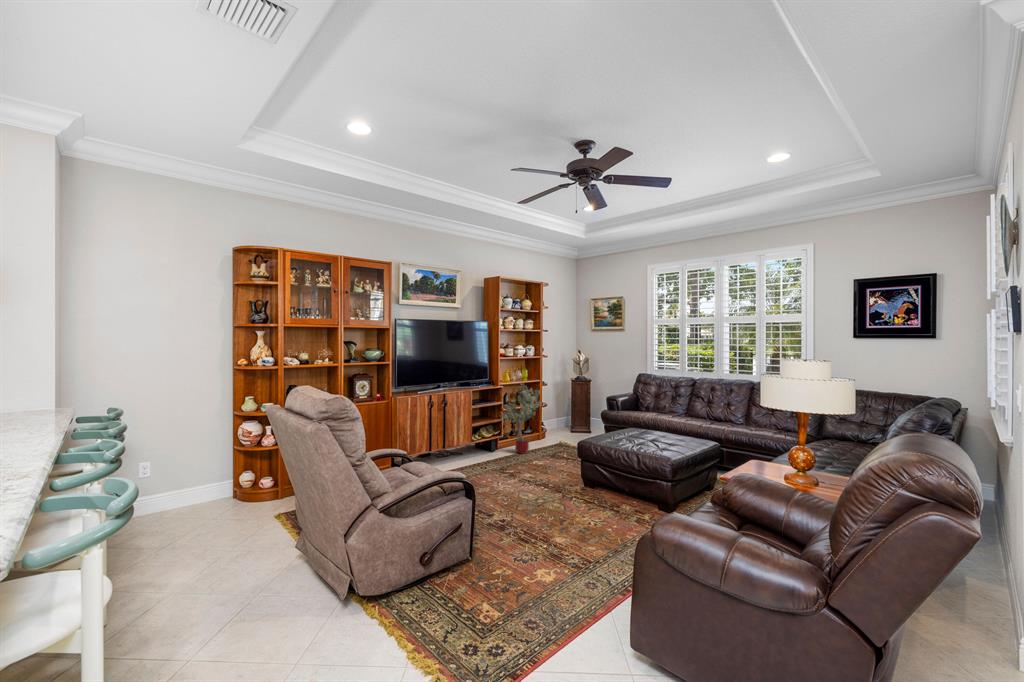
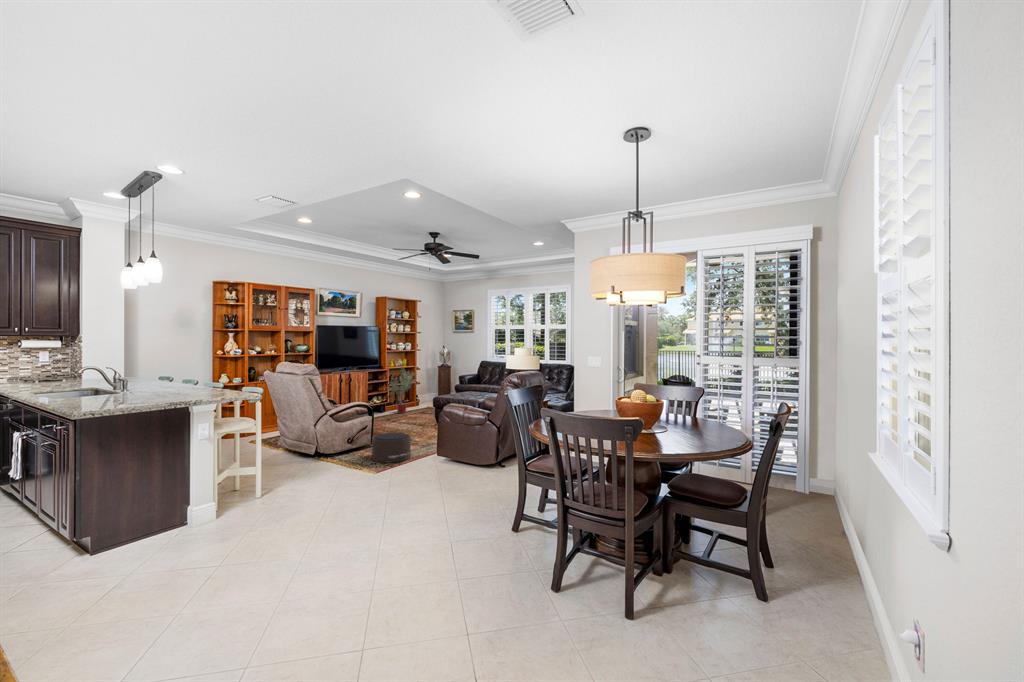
pouf: none [456,542,554,635] -> present [368,433,411,462]

